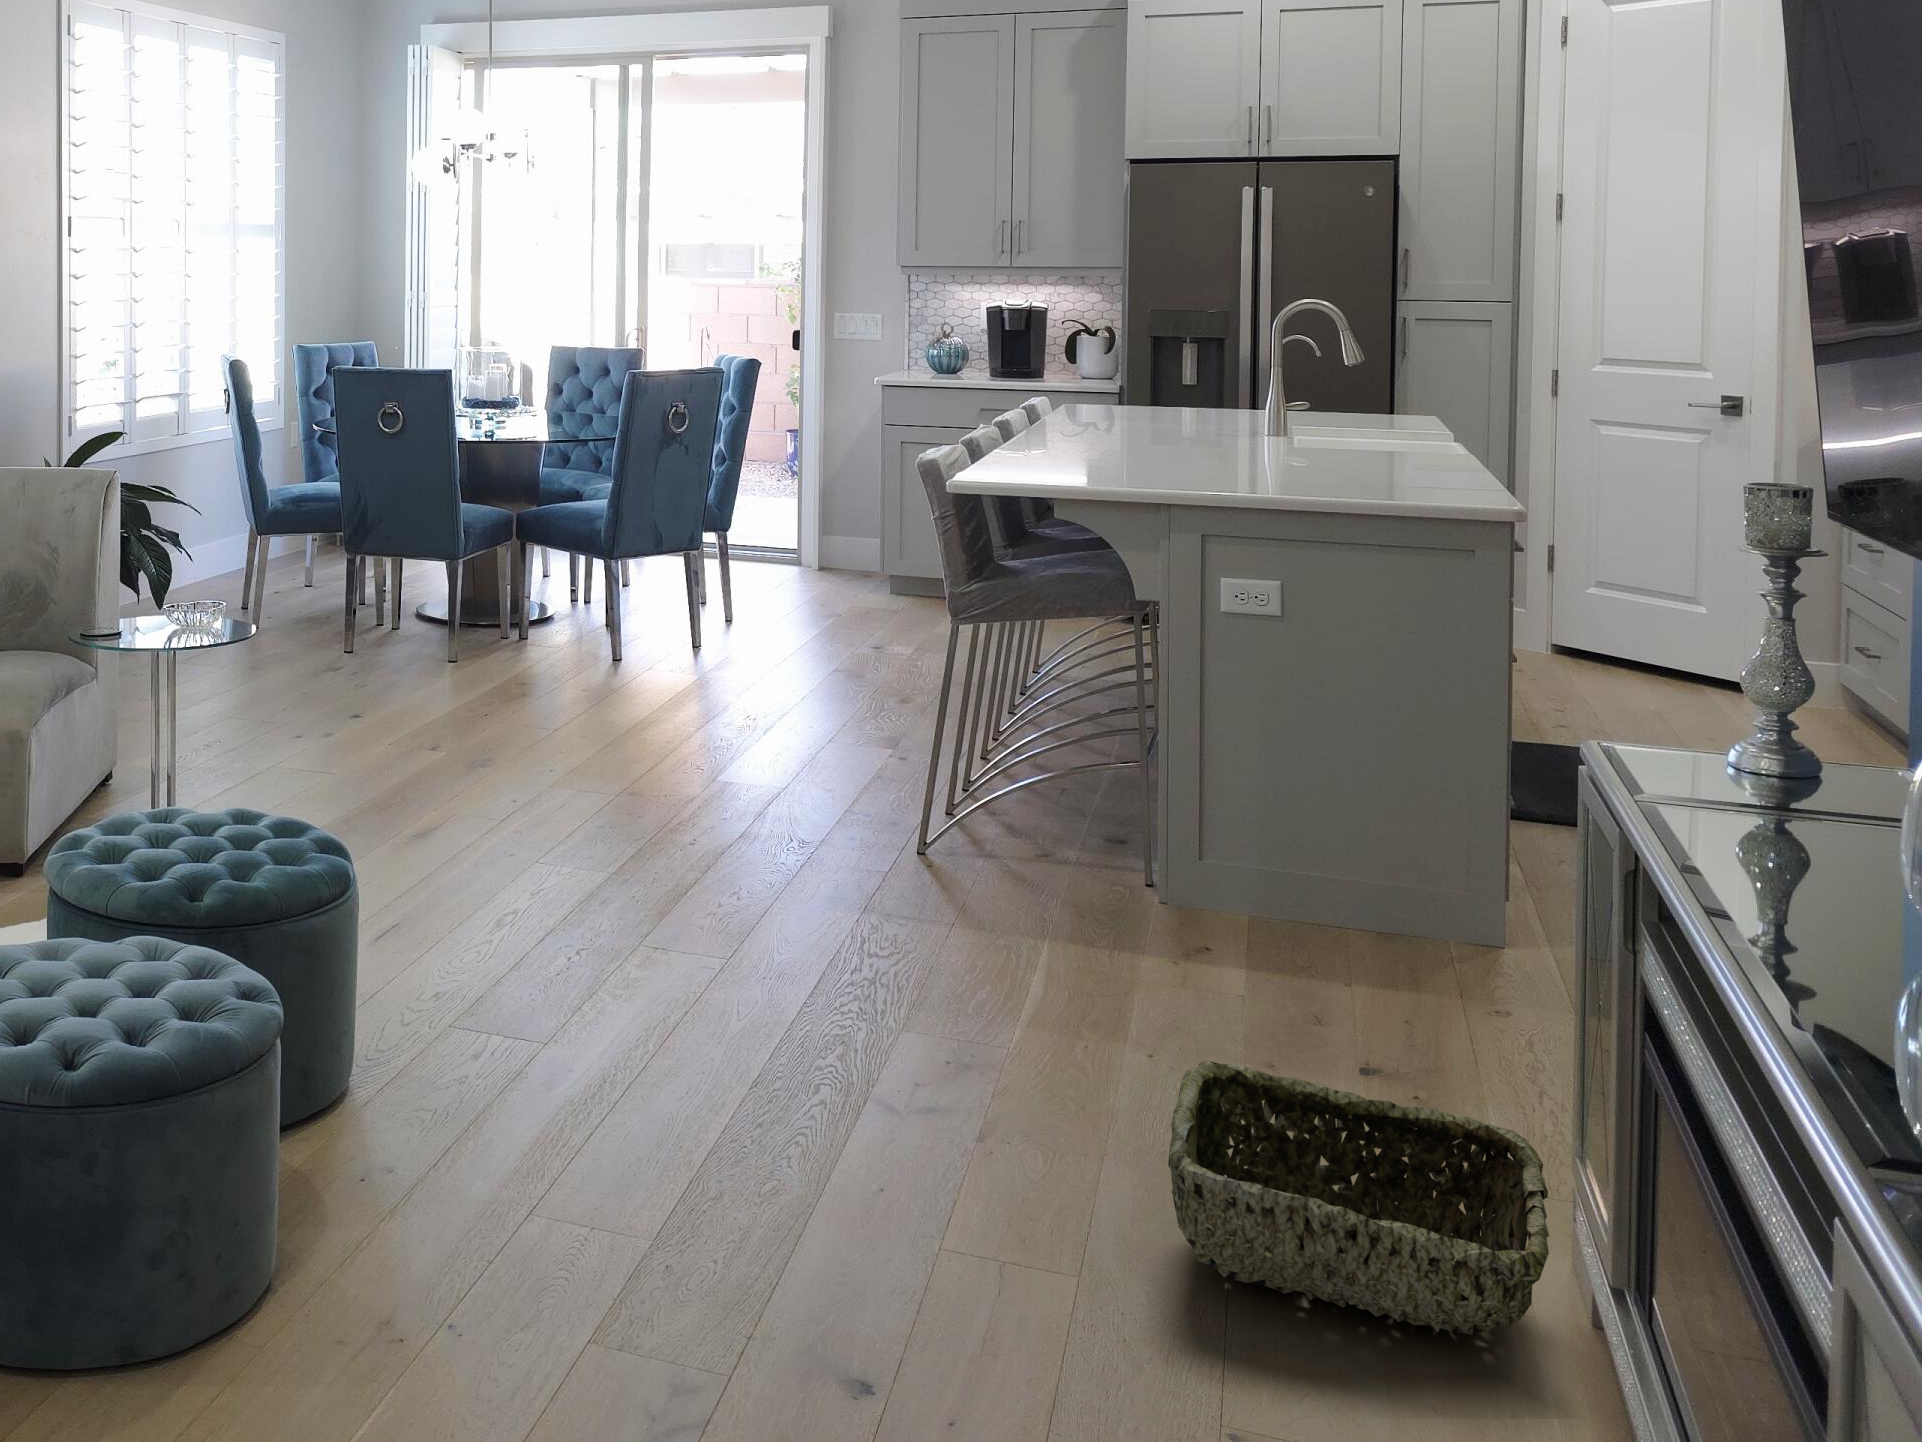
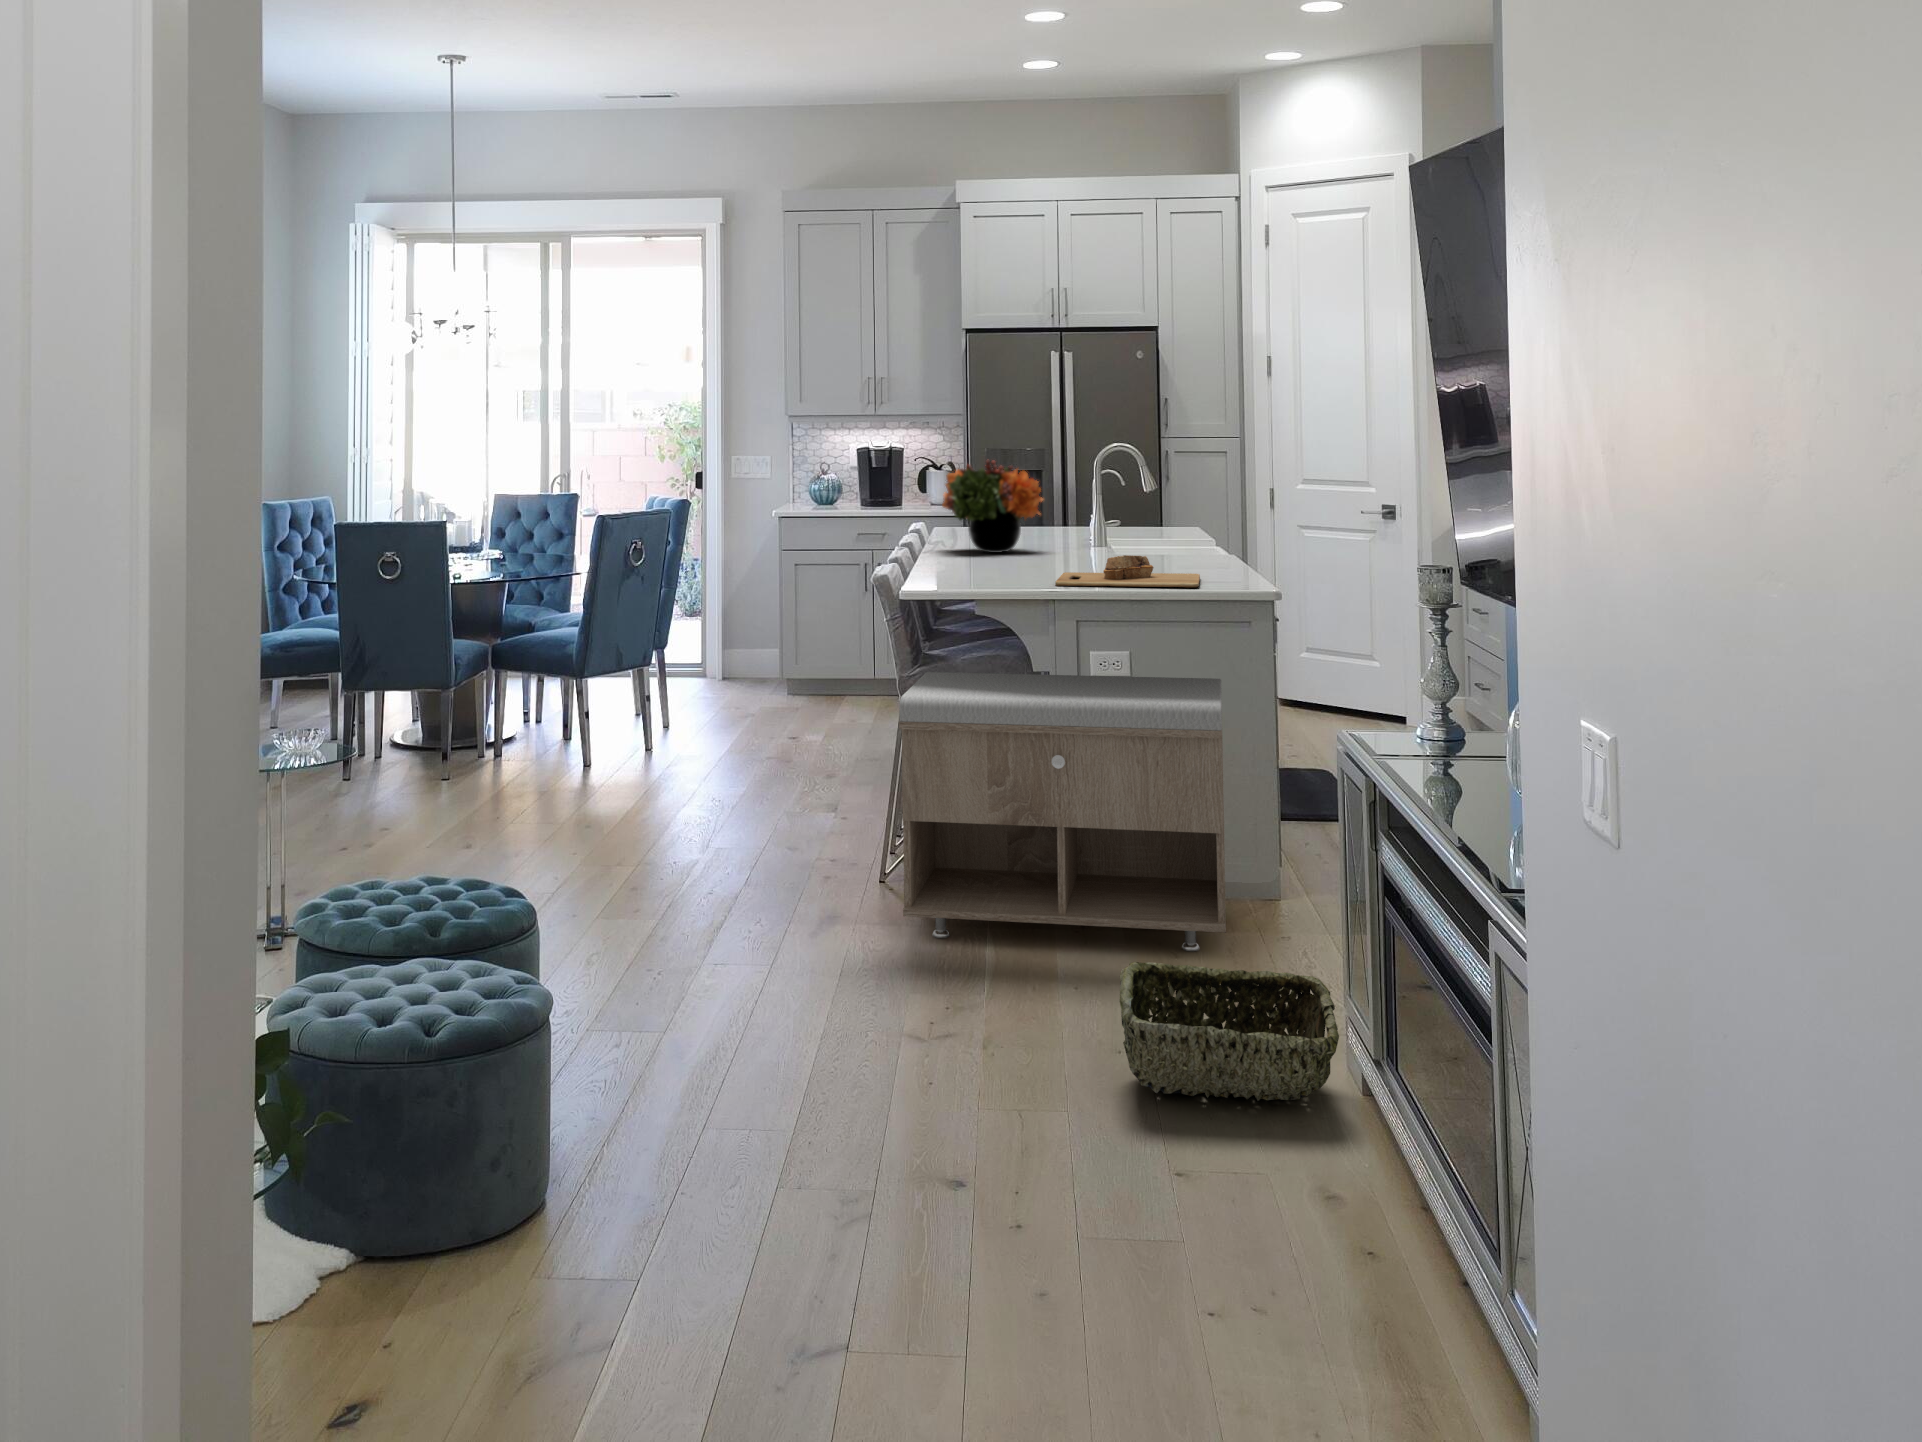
flower arrangement: none [1049,315,1193,436] -> present [942,460,1043,553]
cutting board: none [1170,446,1399,497] -> present [1055,555,1200,587]
storage bench: none [915,589,1418,1023] -> present [899,672,1226,951]

